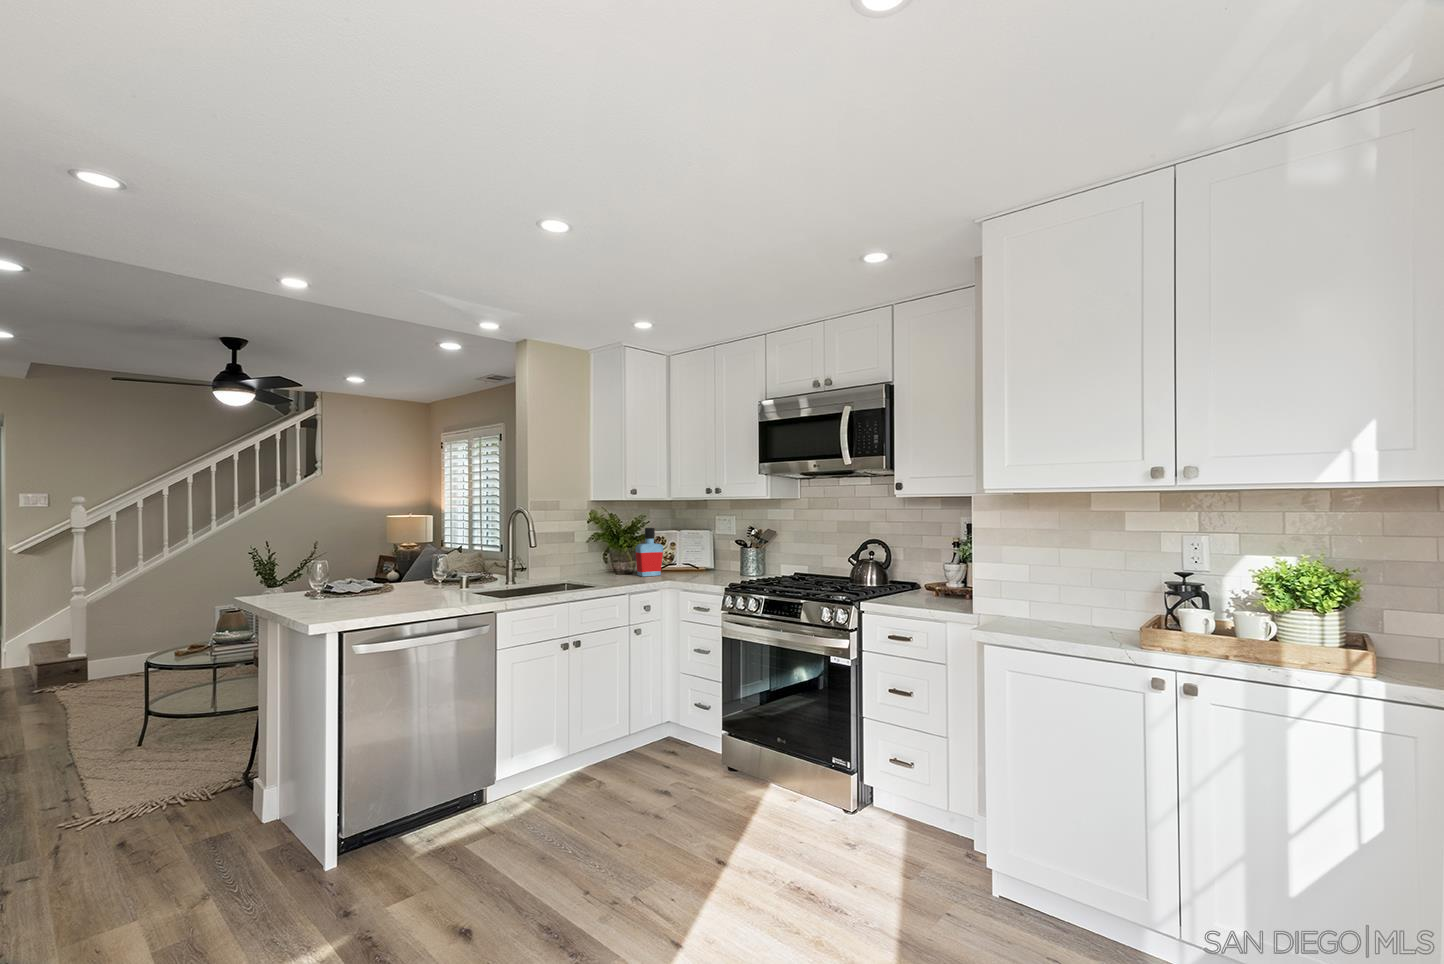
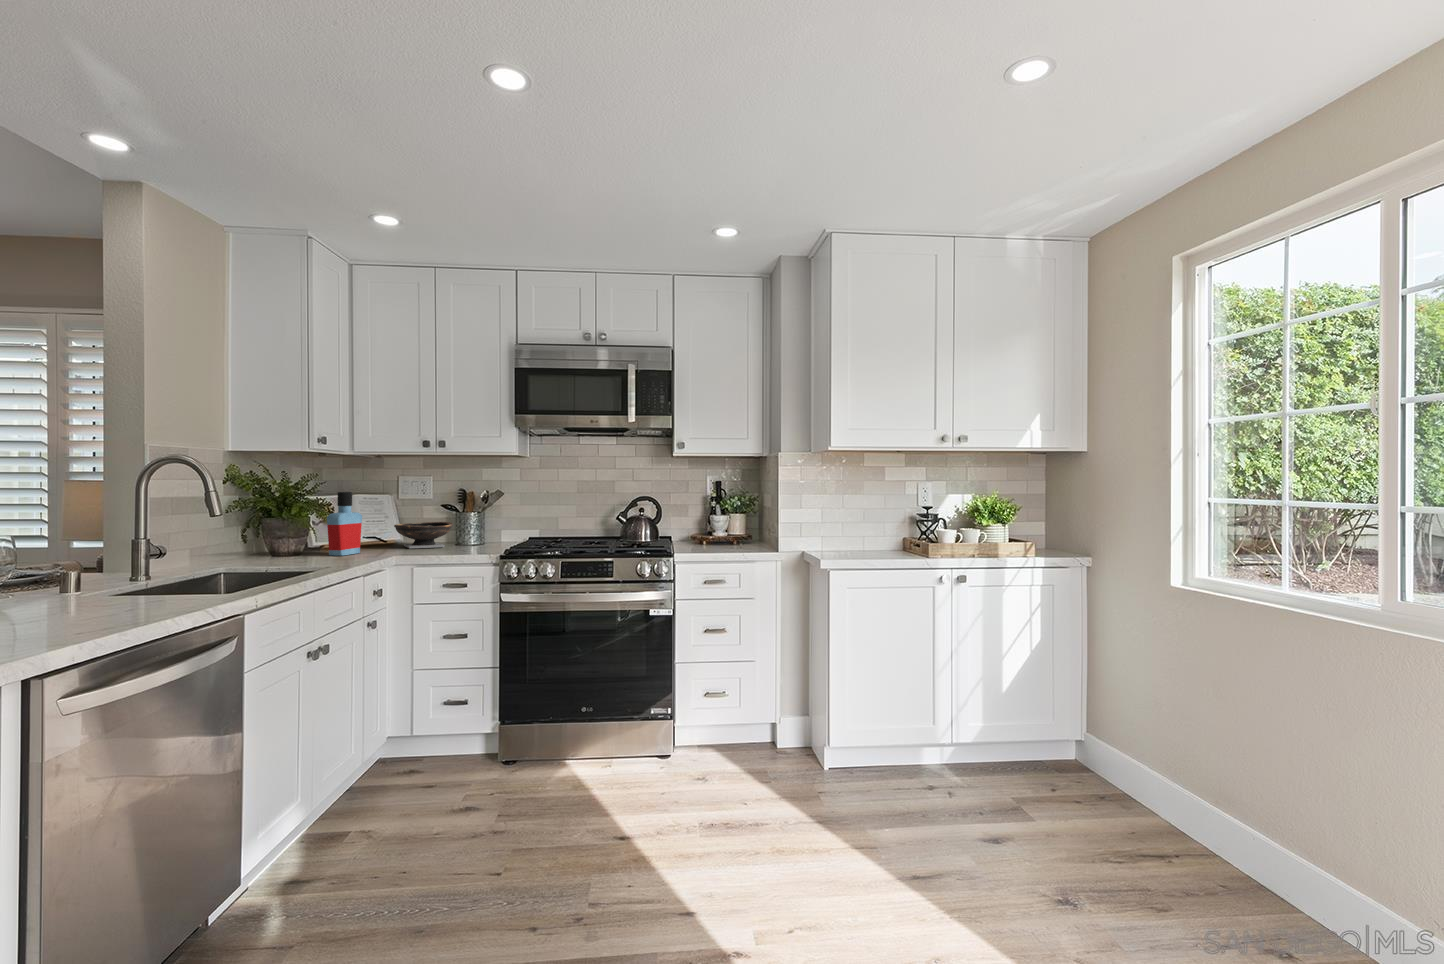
bowl: none [695,554,739,576] -> present [394,522,453,548]

